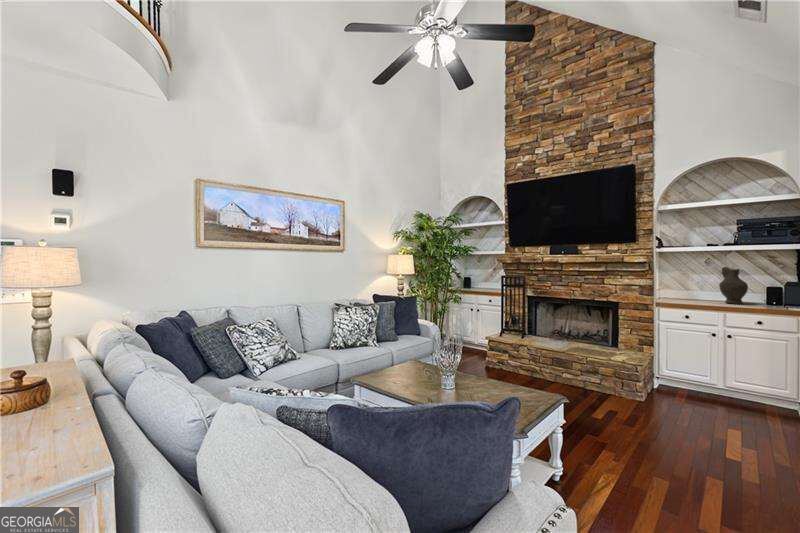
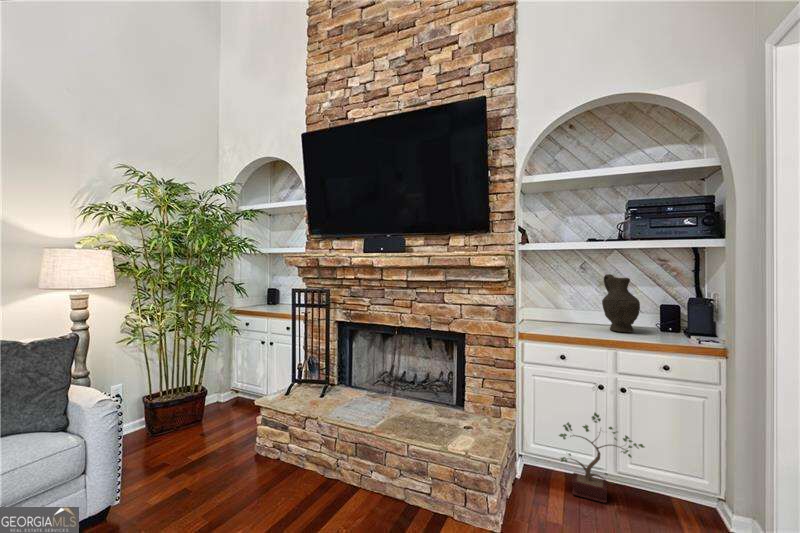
potted plant: none [683,349,743,401] -> present [559,413,645,503]

